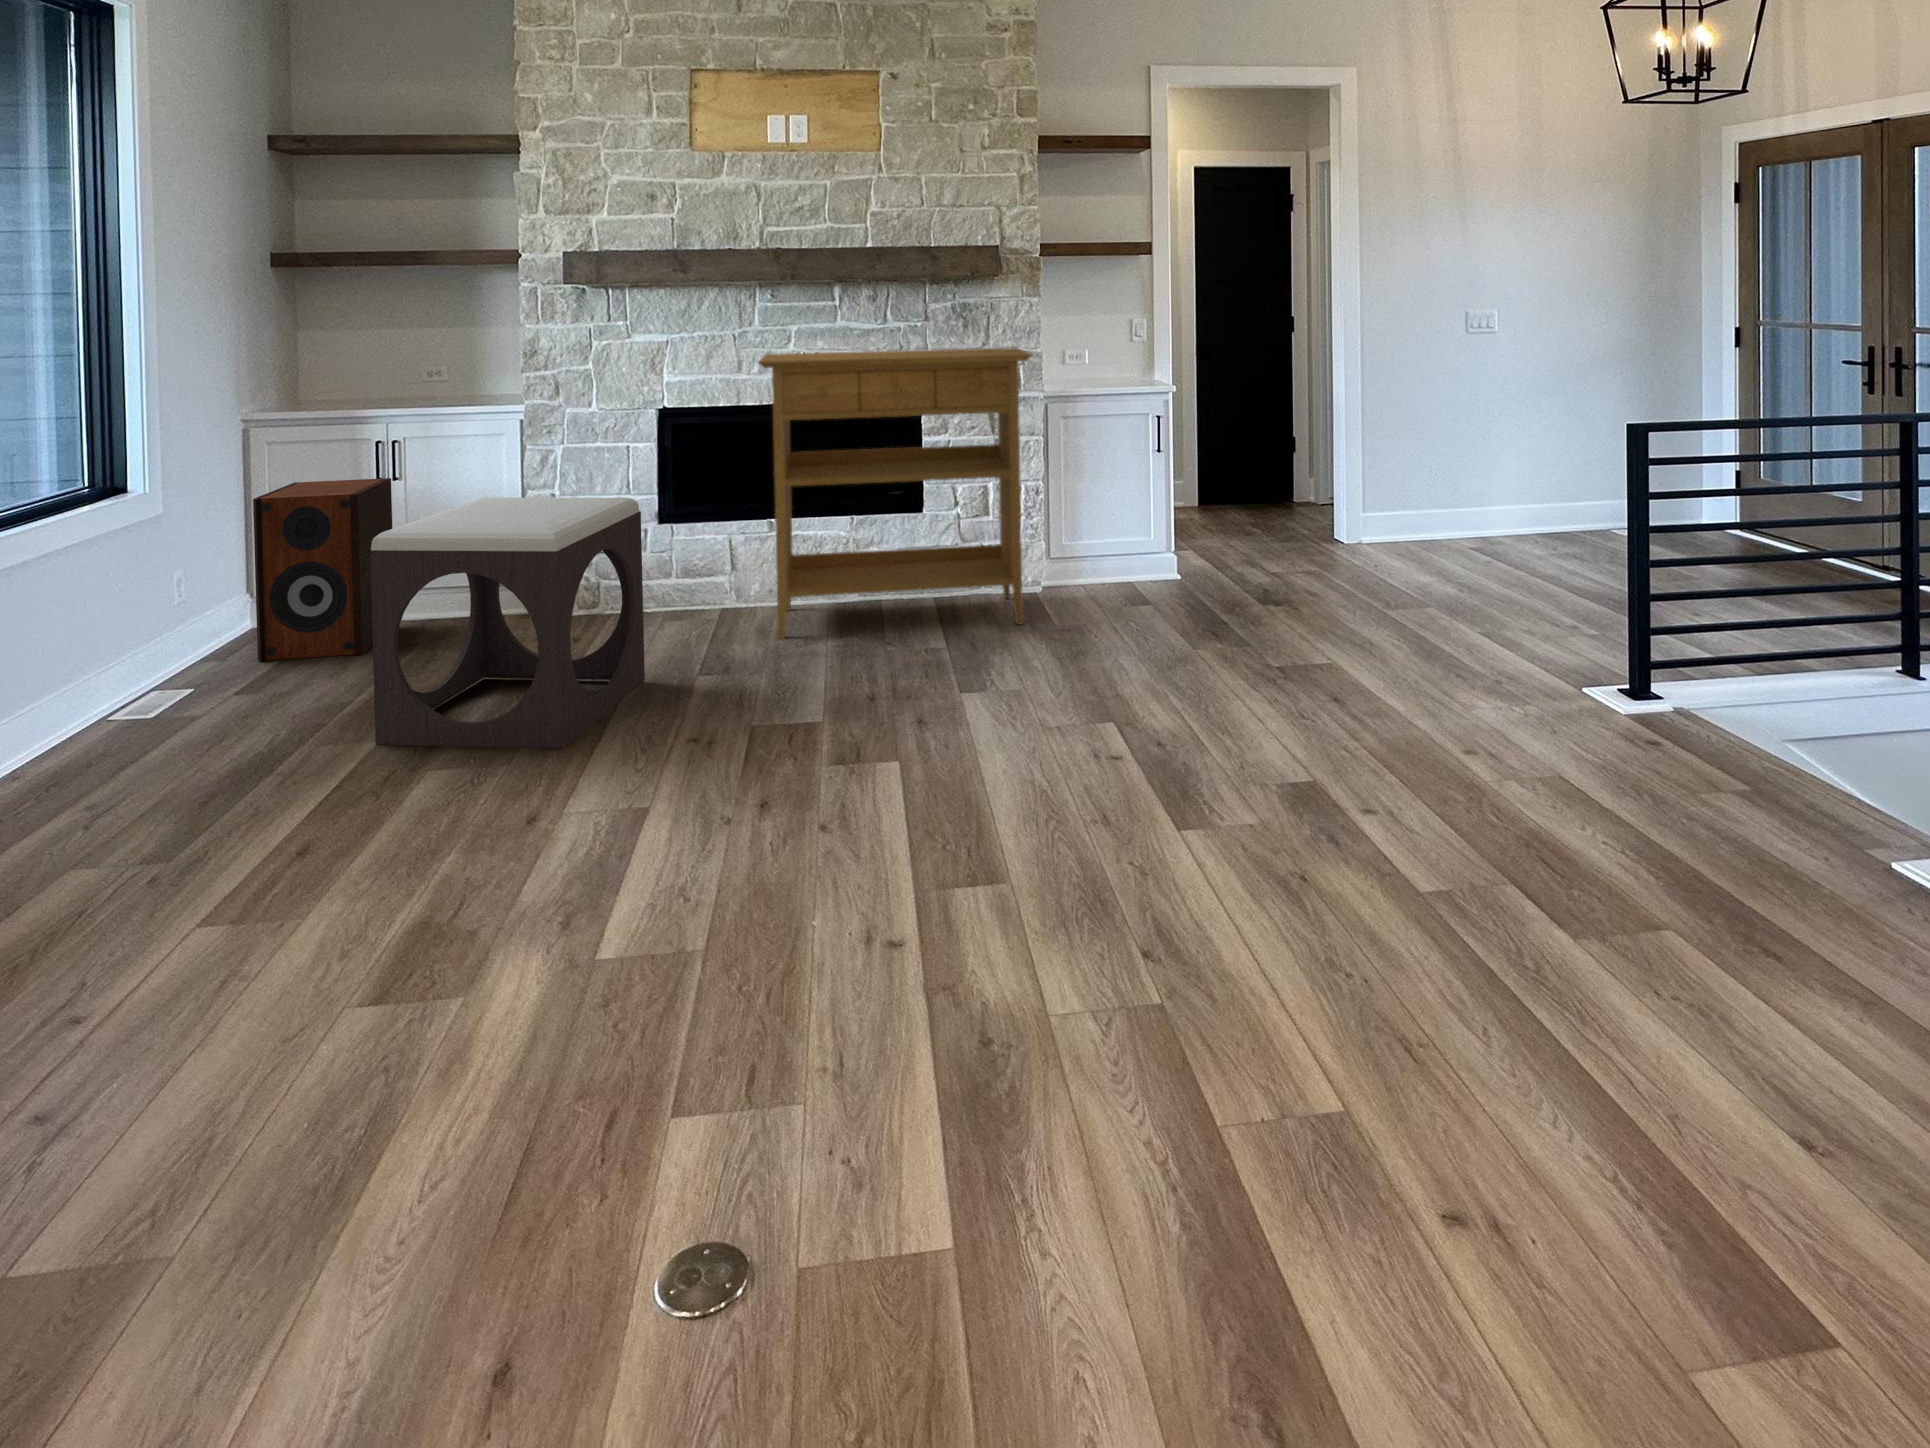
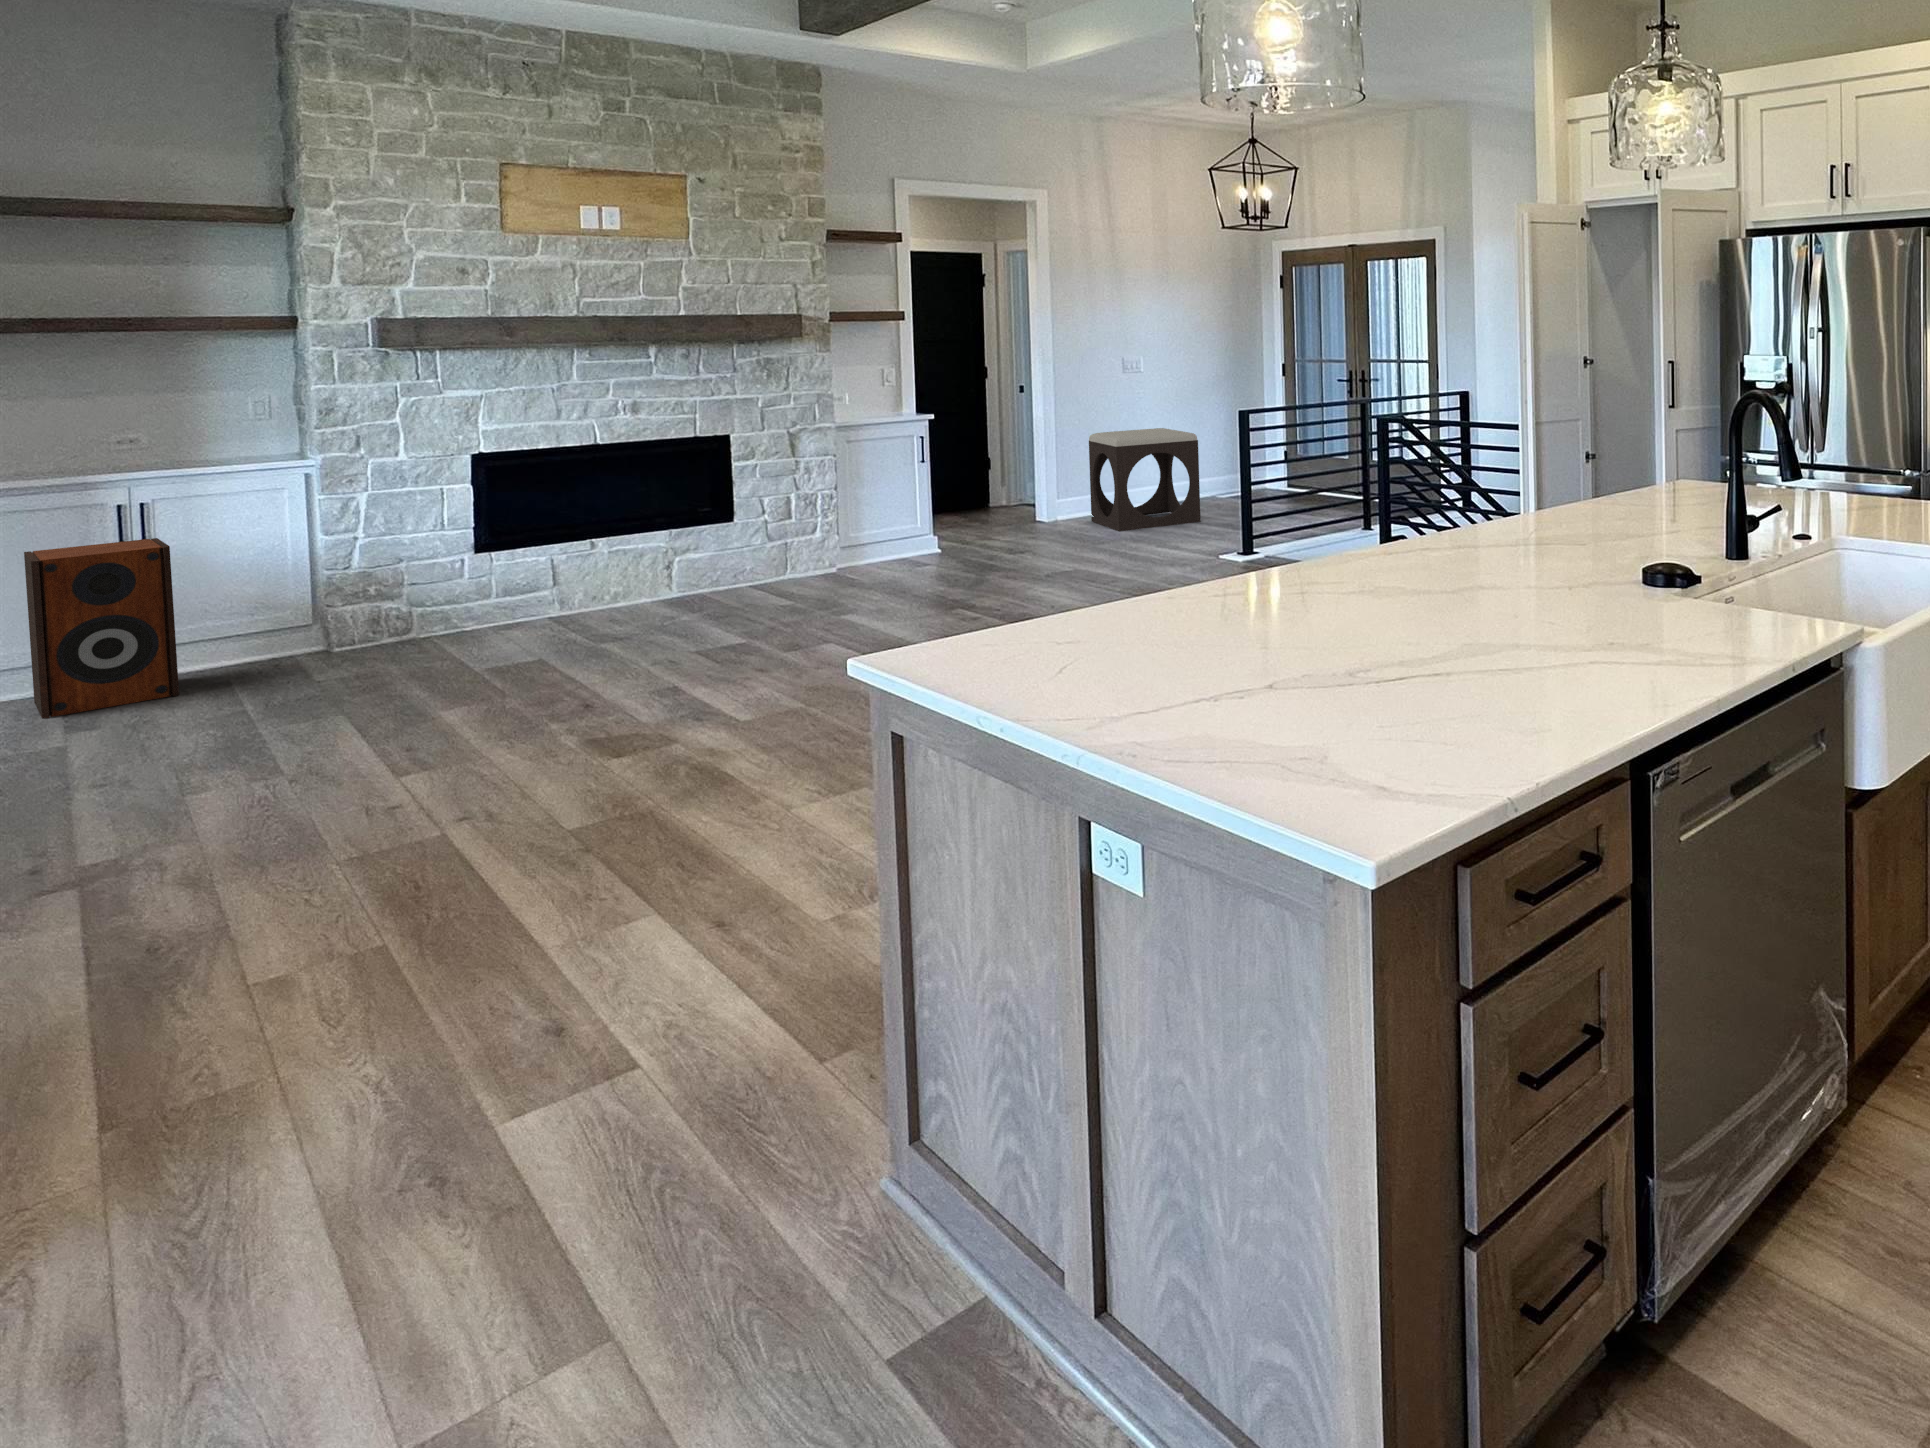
console table: present [758,347,1032,639] -> none [591,390,850,622]
footstool: present [370,498,645,749] -> present [1089,428,1201,532]

